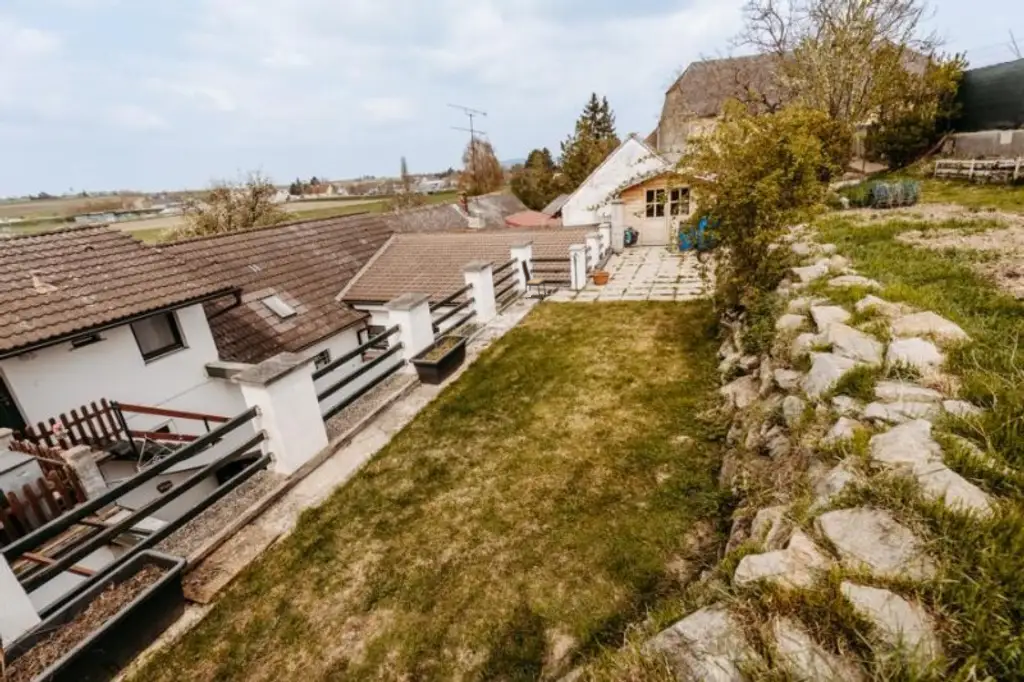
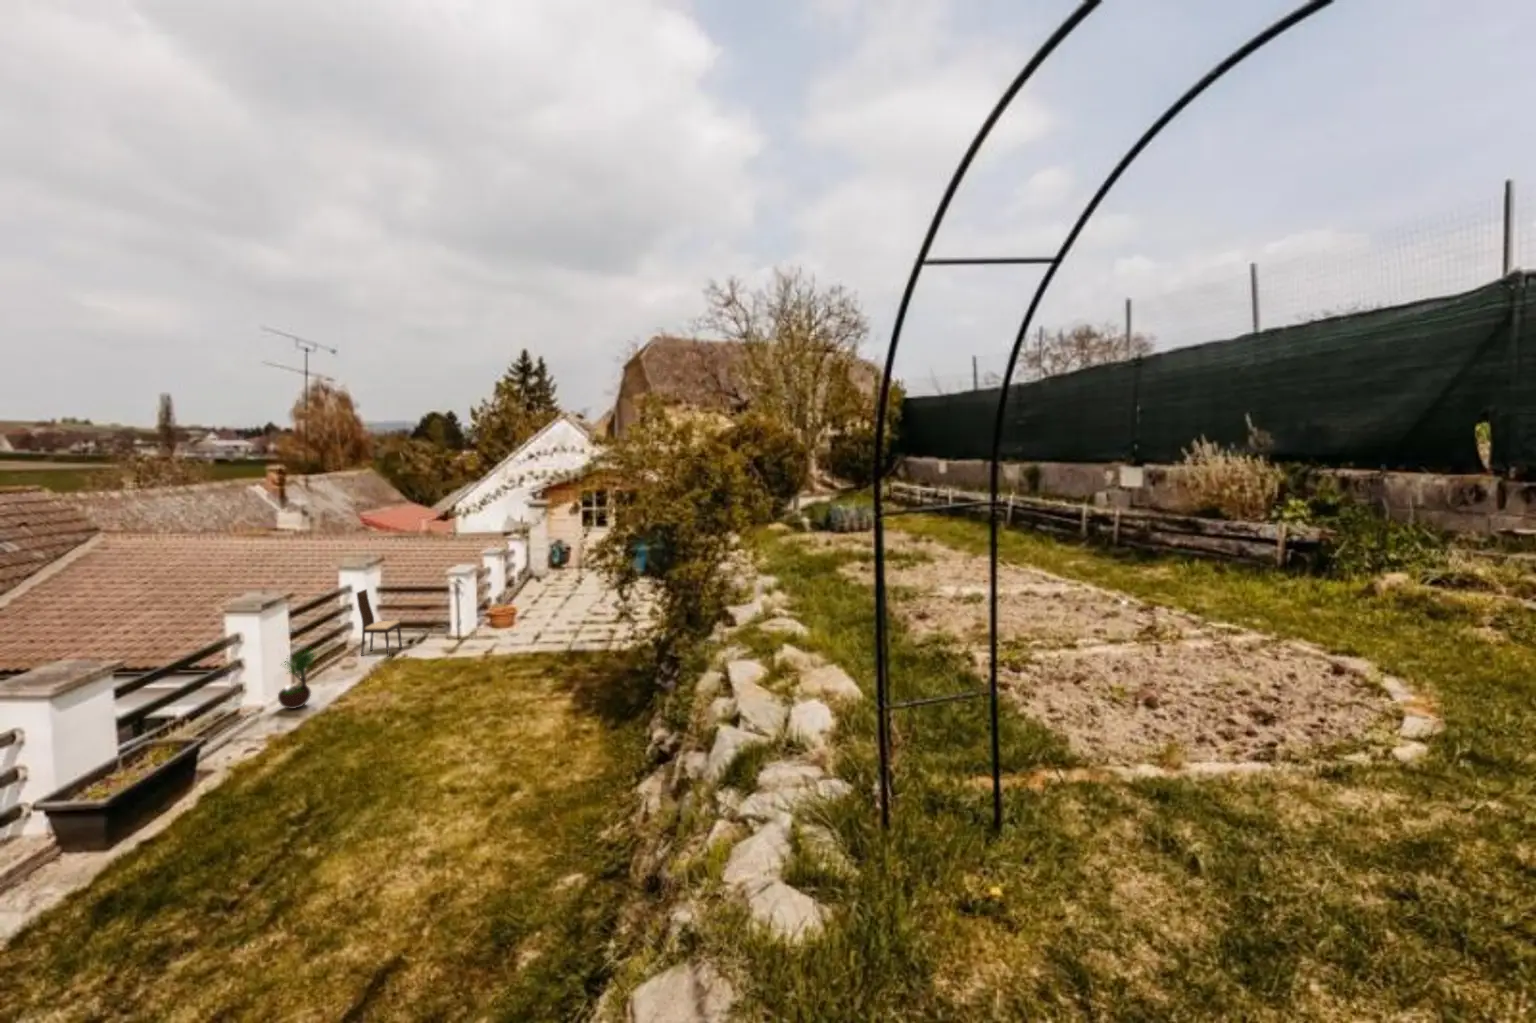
potted tree: none [491,291,509,325] -> present [278,650,314,709]

